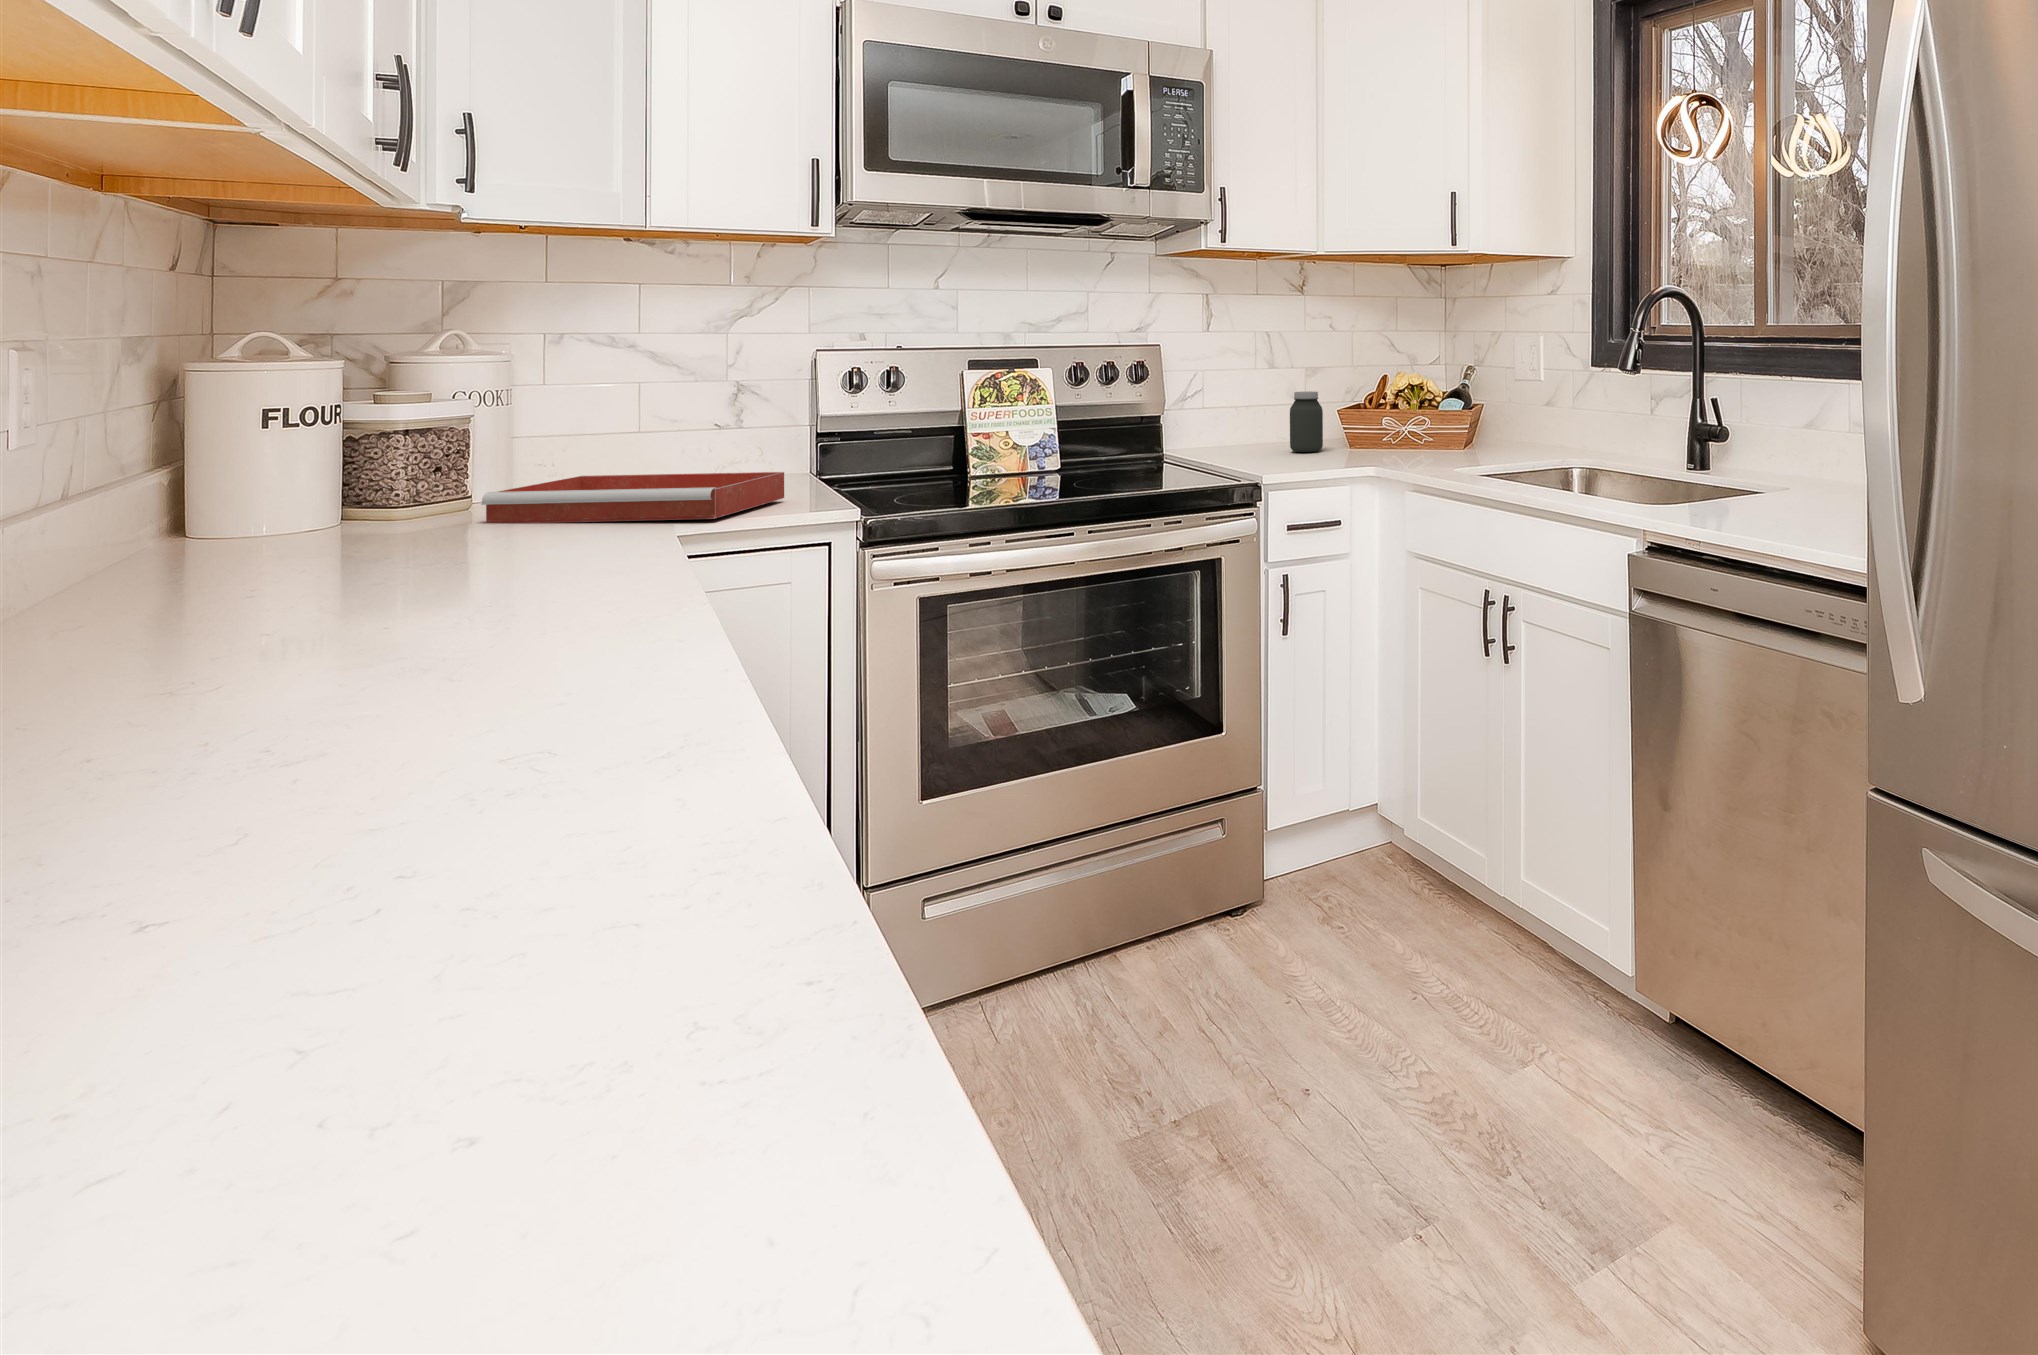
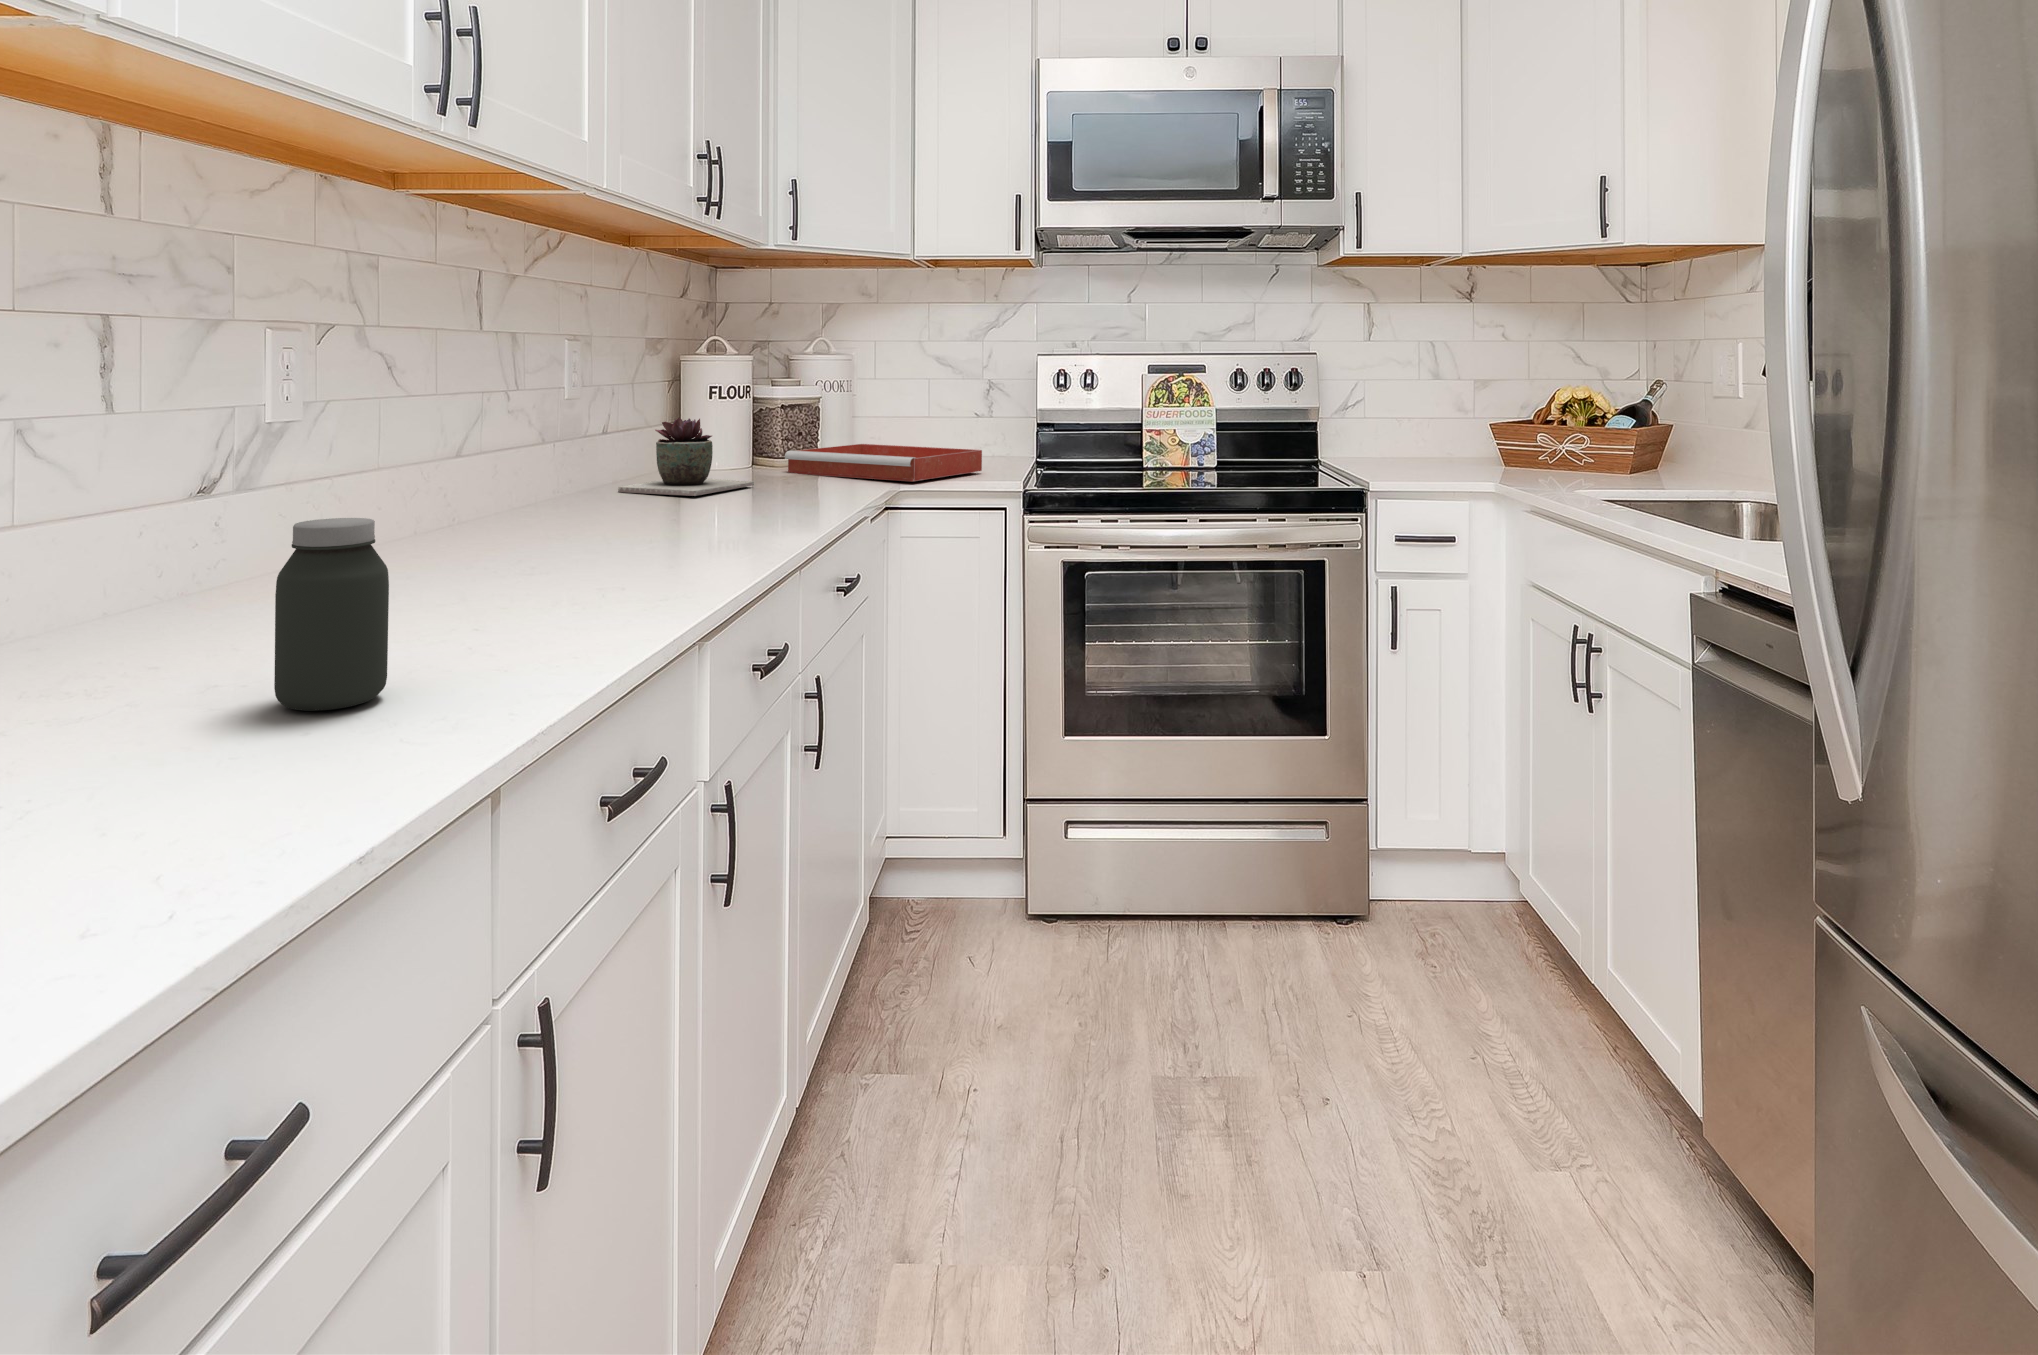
jar: present [1290,391,1323,452] -> present [274,518,389,711]
succulent plant: none [234,455,473,576] -> present [618,418,754,496]

